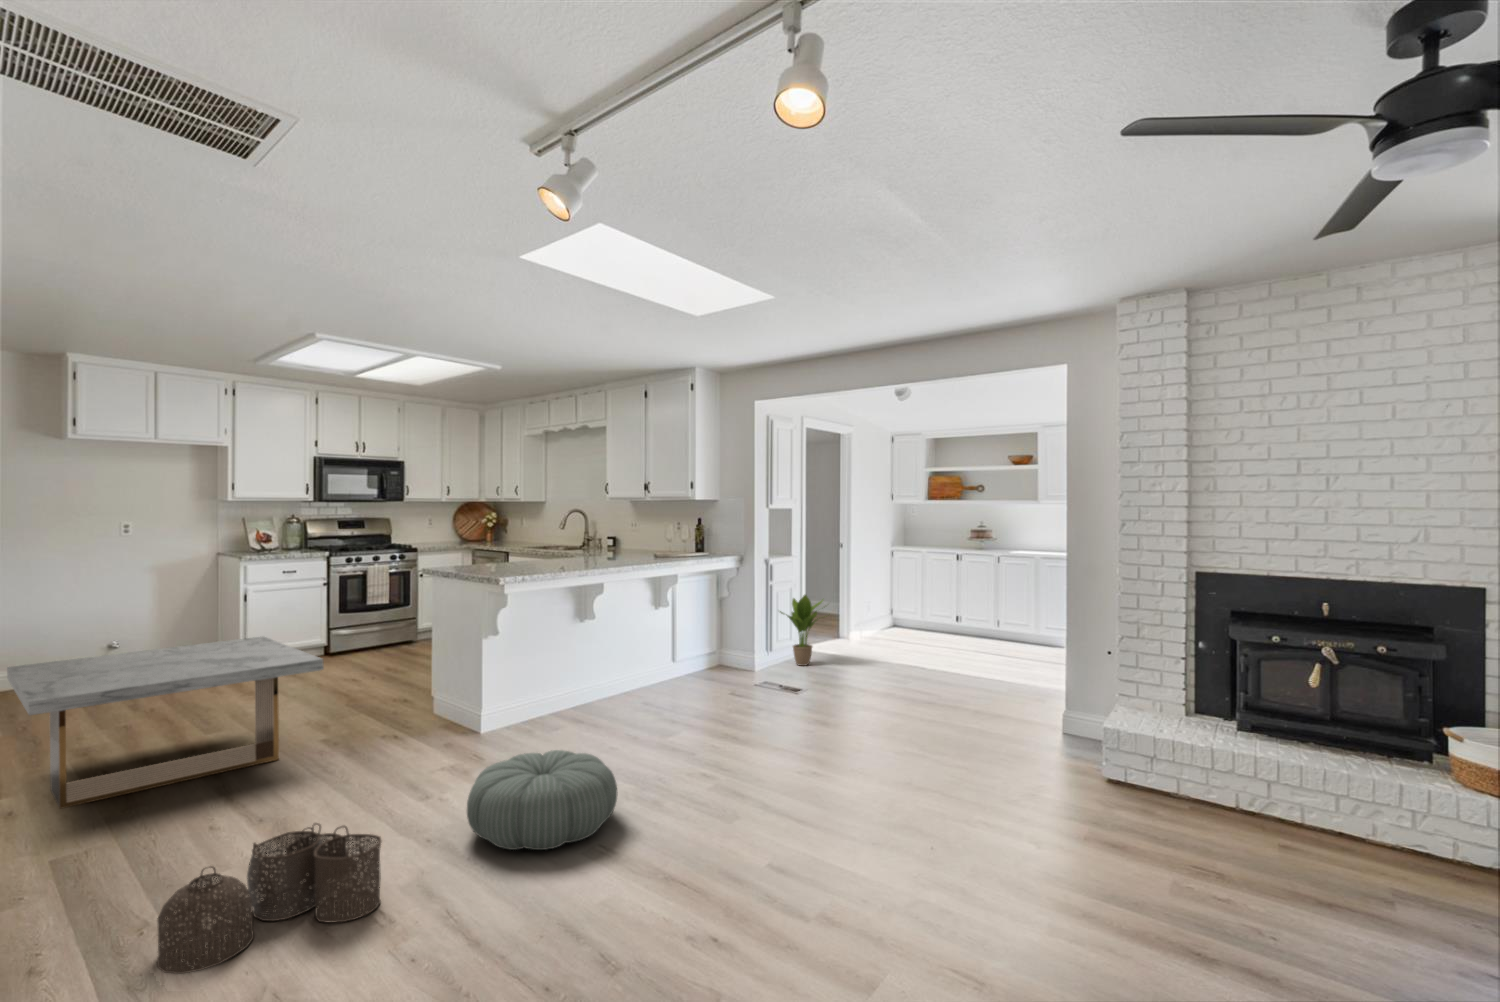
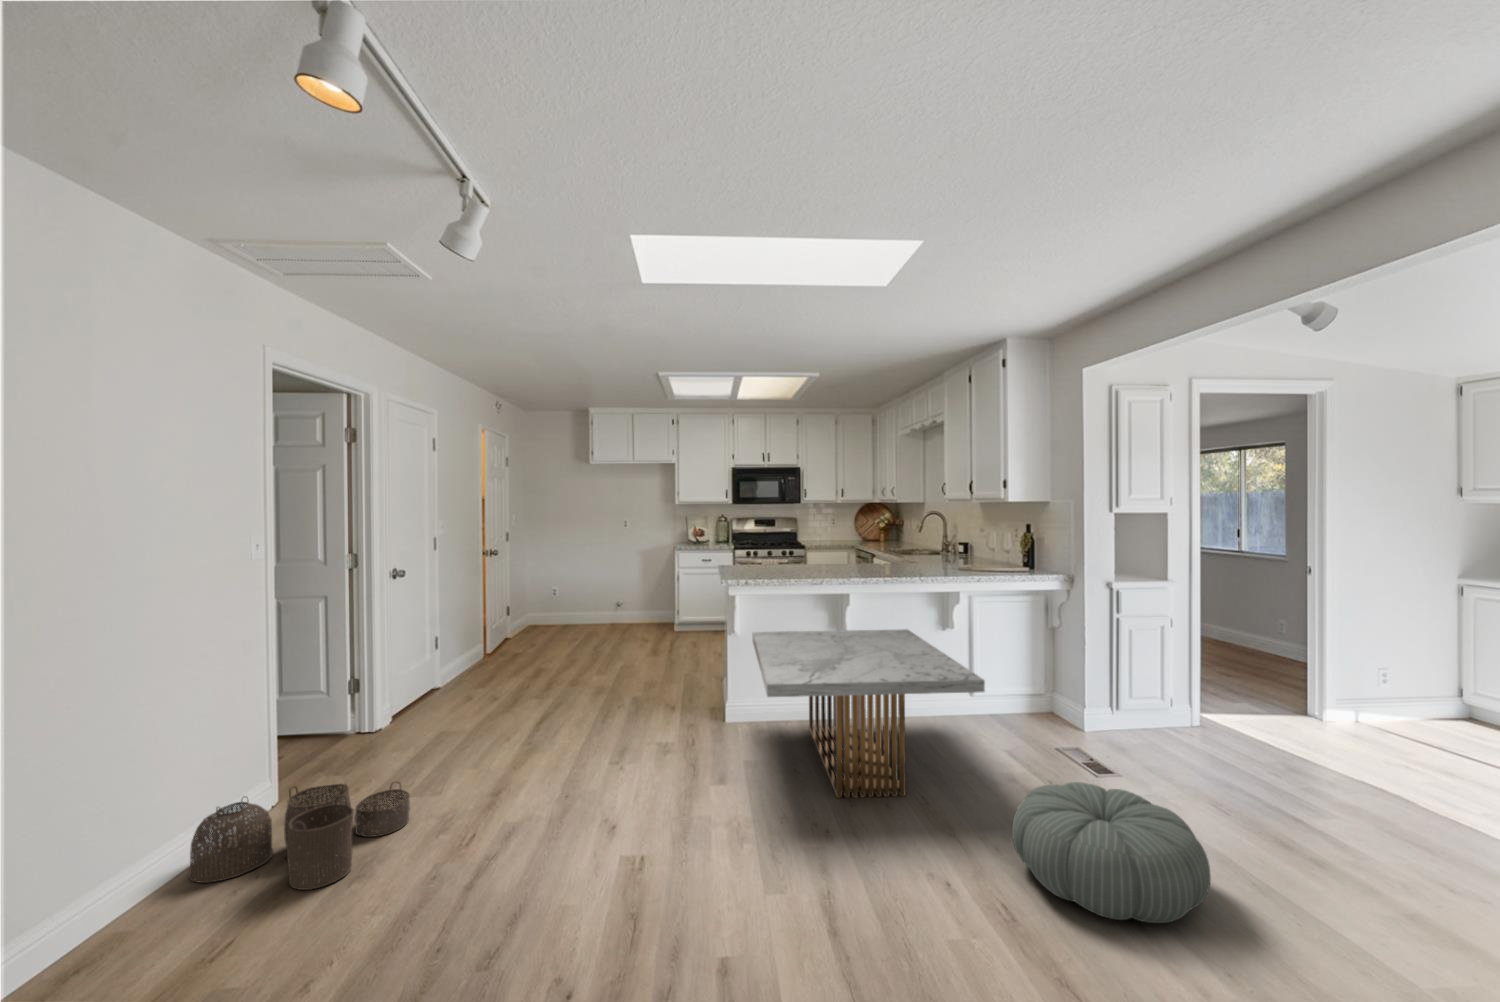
potted plant: present [780,595,823,666] -> none [1125,640,1219,743]
coffee table: present [7,637,324,809] -> present [753,629,985,798]
pouf: present [467,750,618,850] -> present [1012,782,1211,923]

